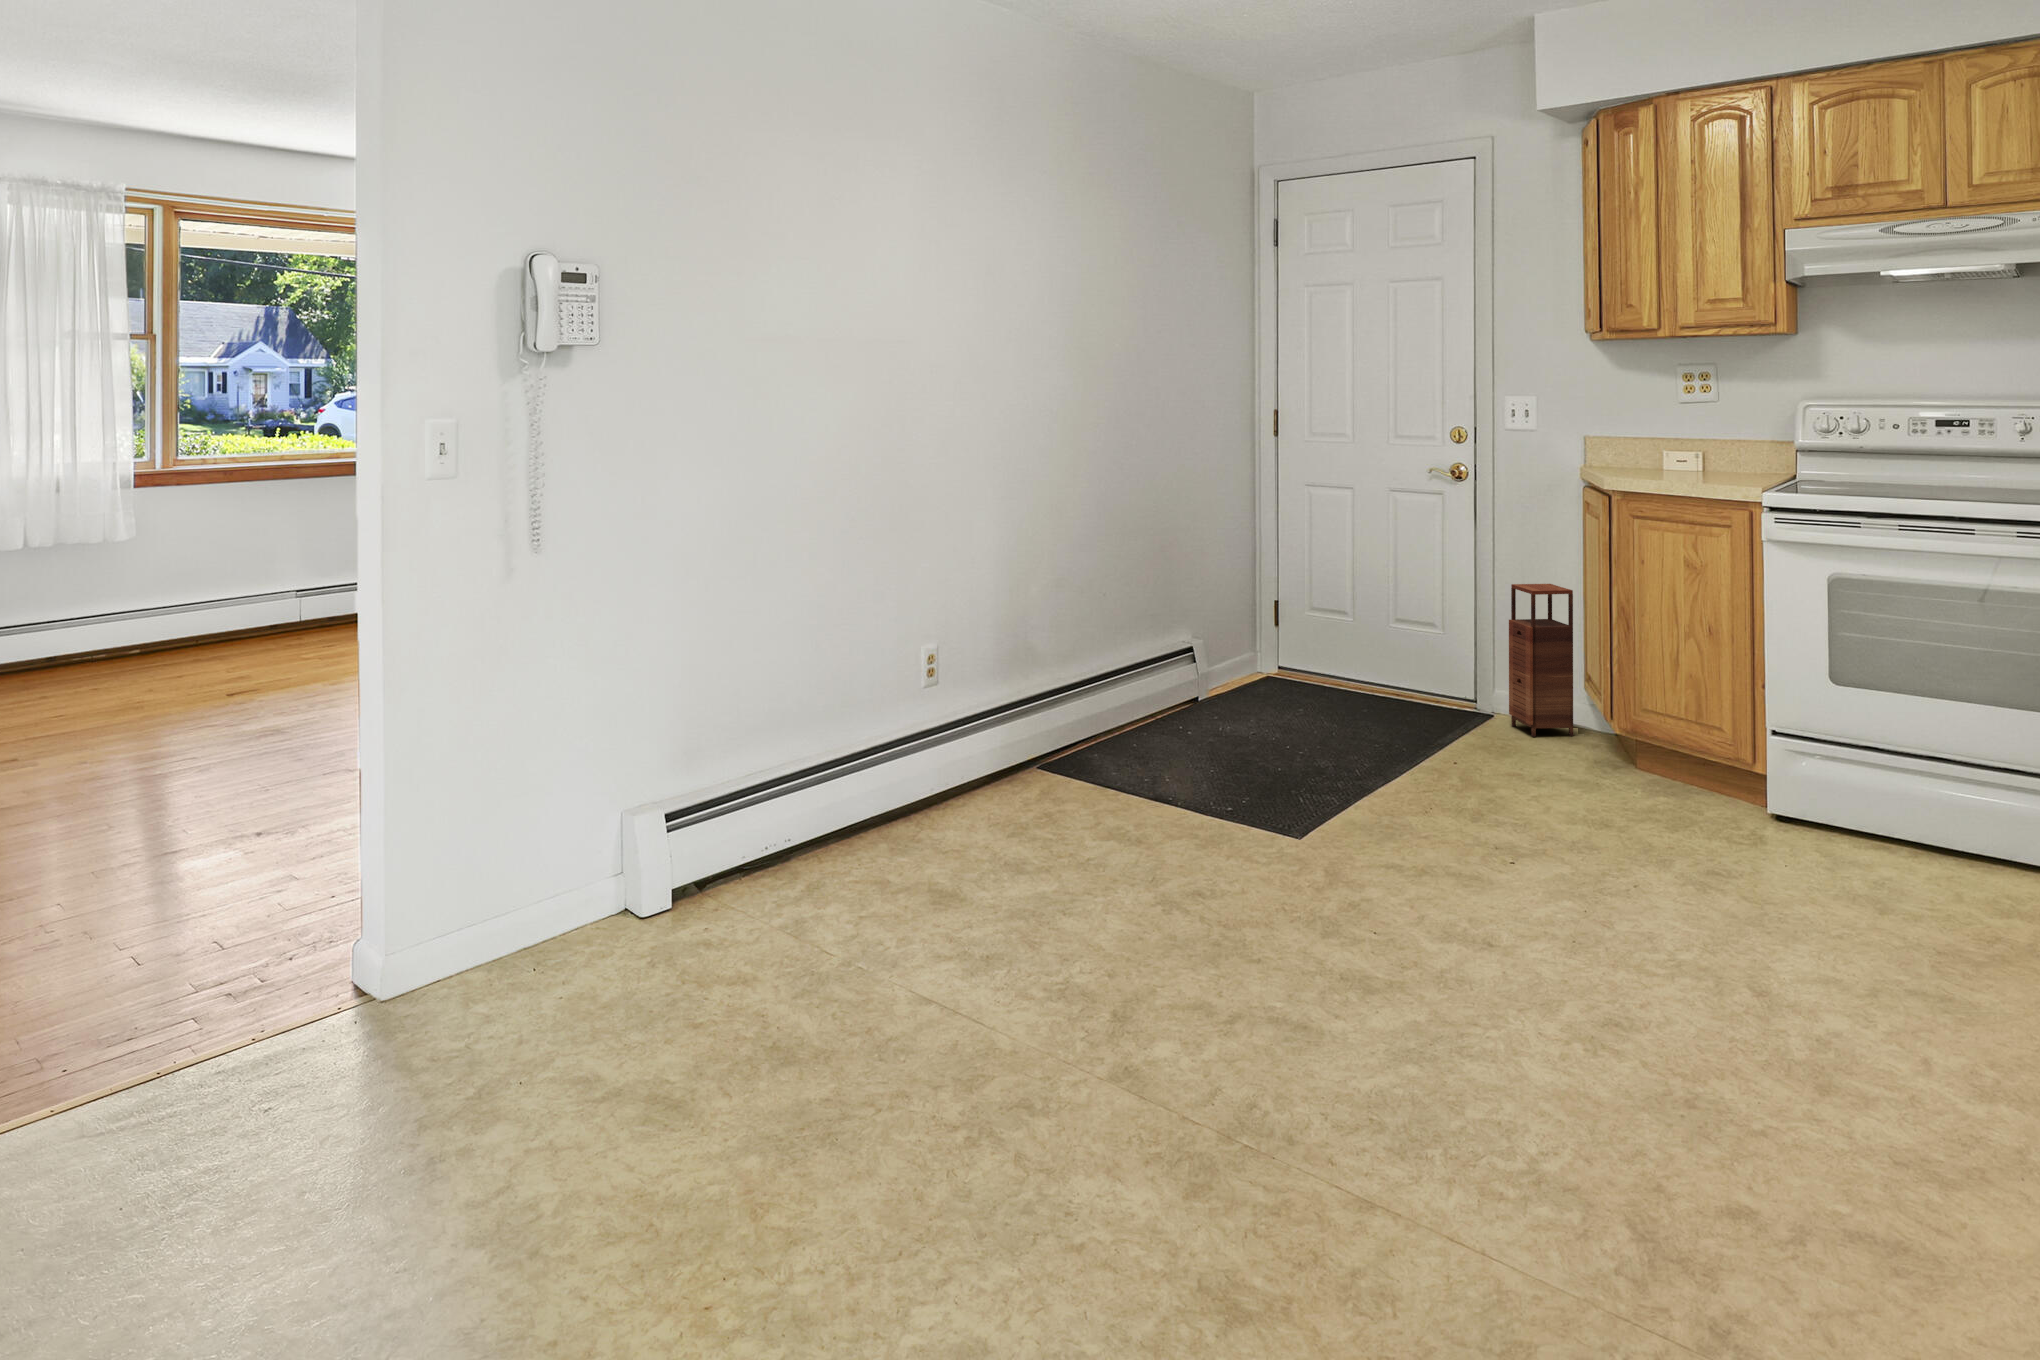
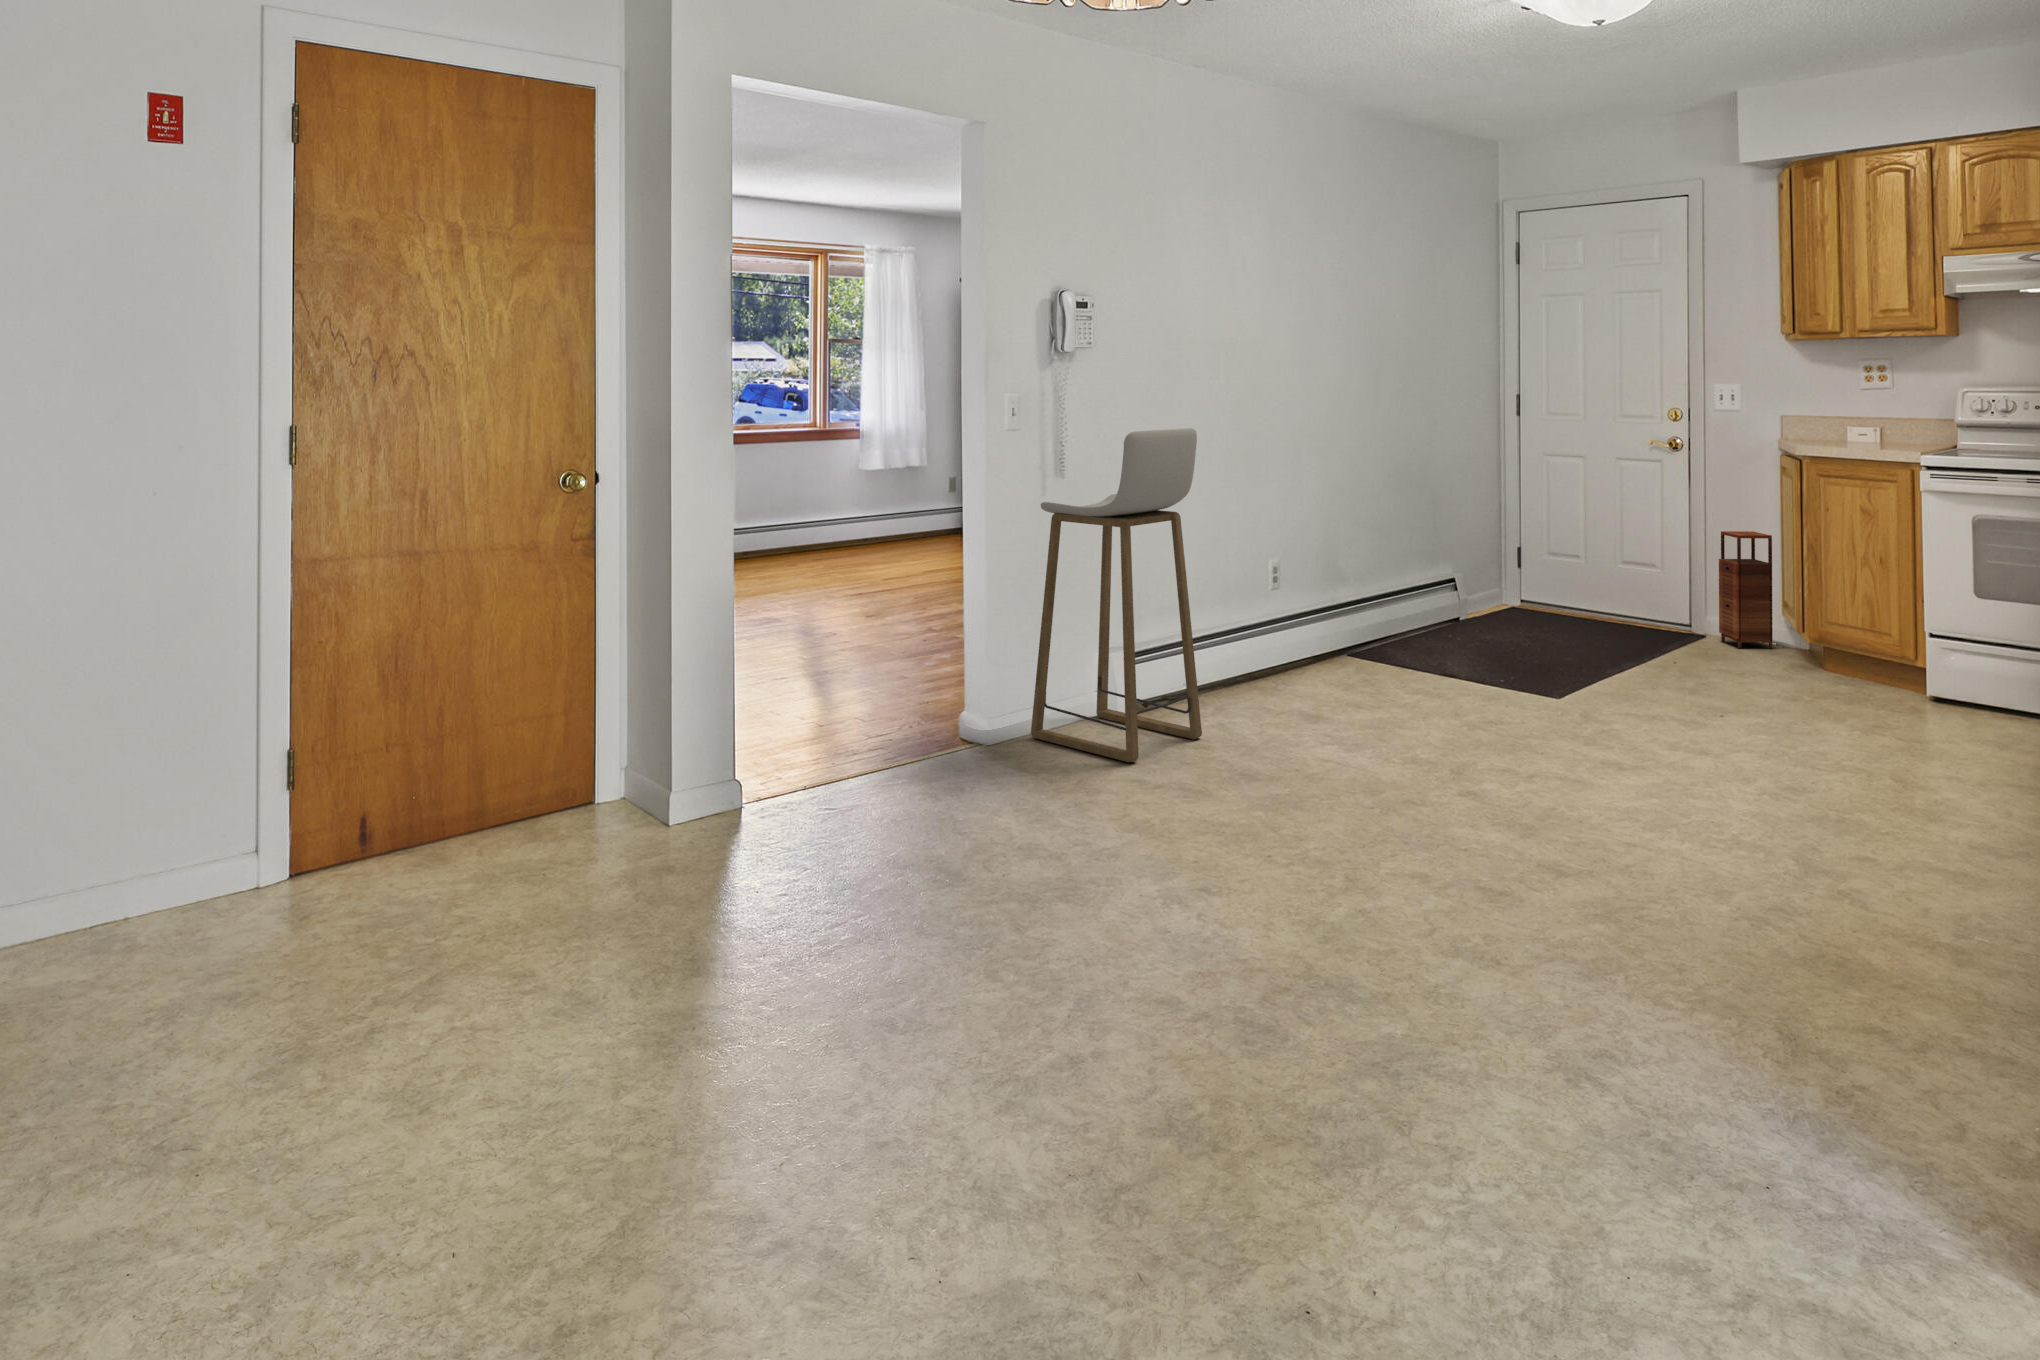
bar stool: none [482,472,757,1019] -> present [1031,428,1202,762]

